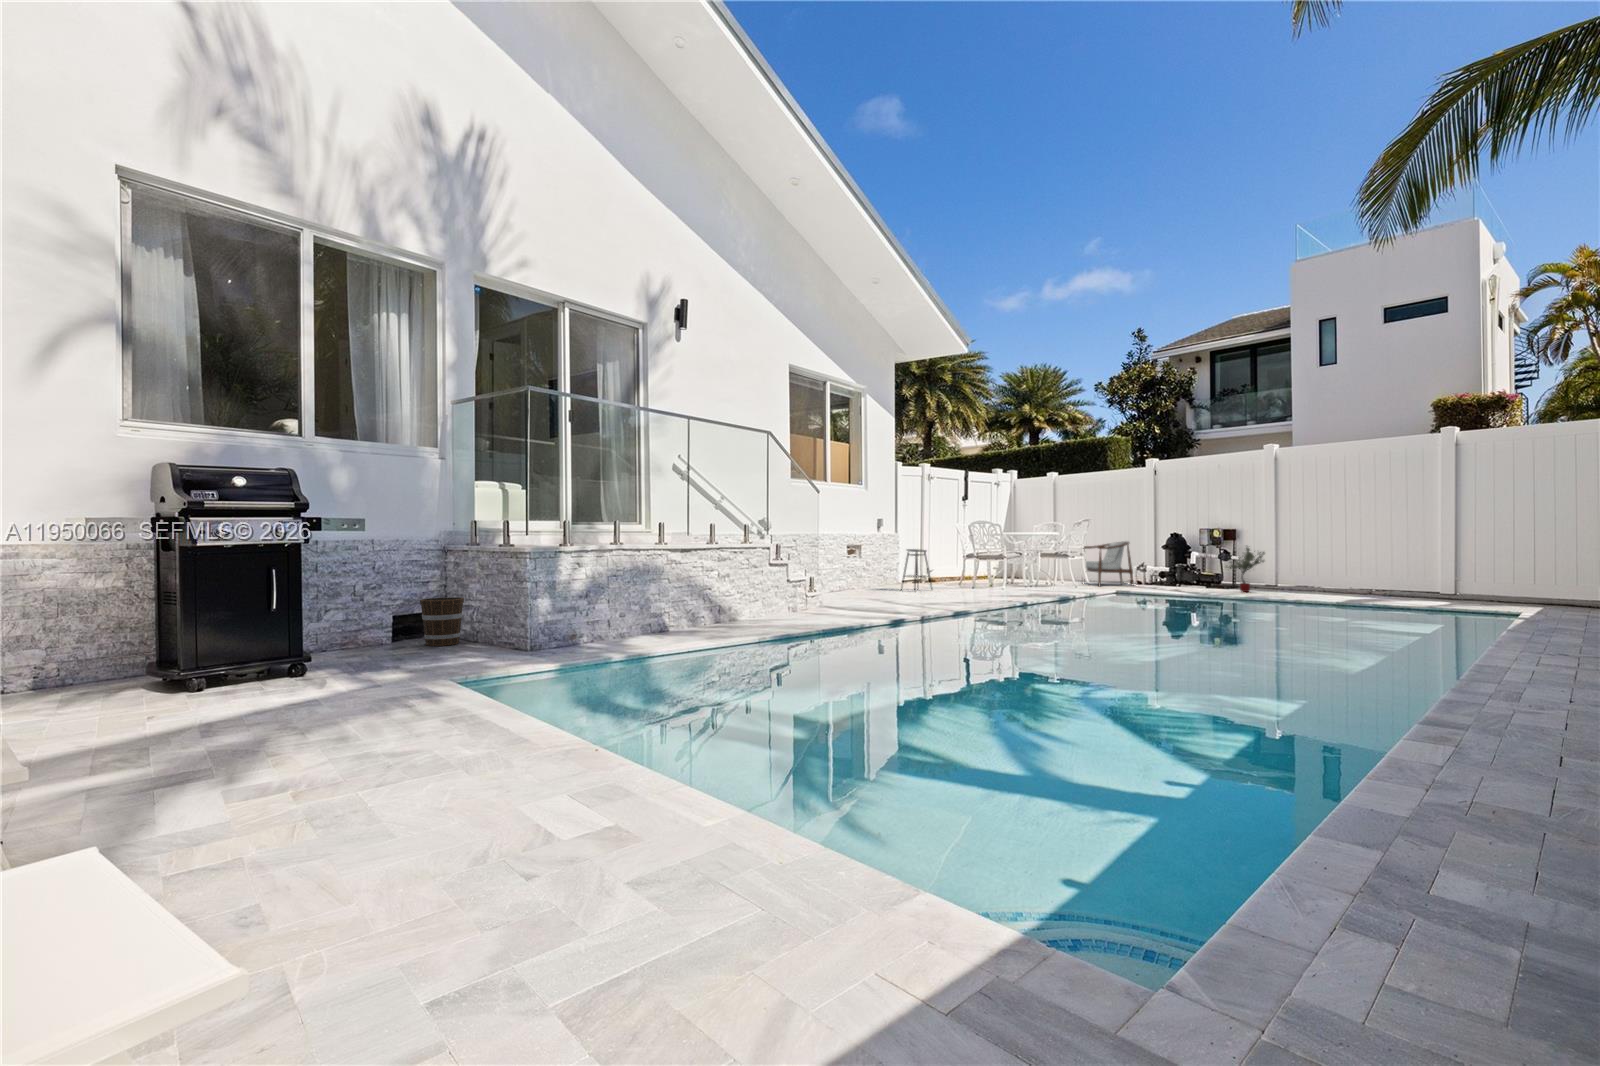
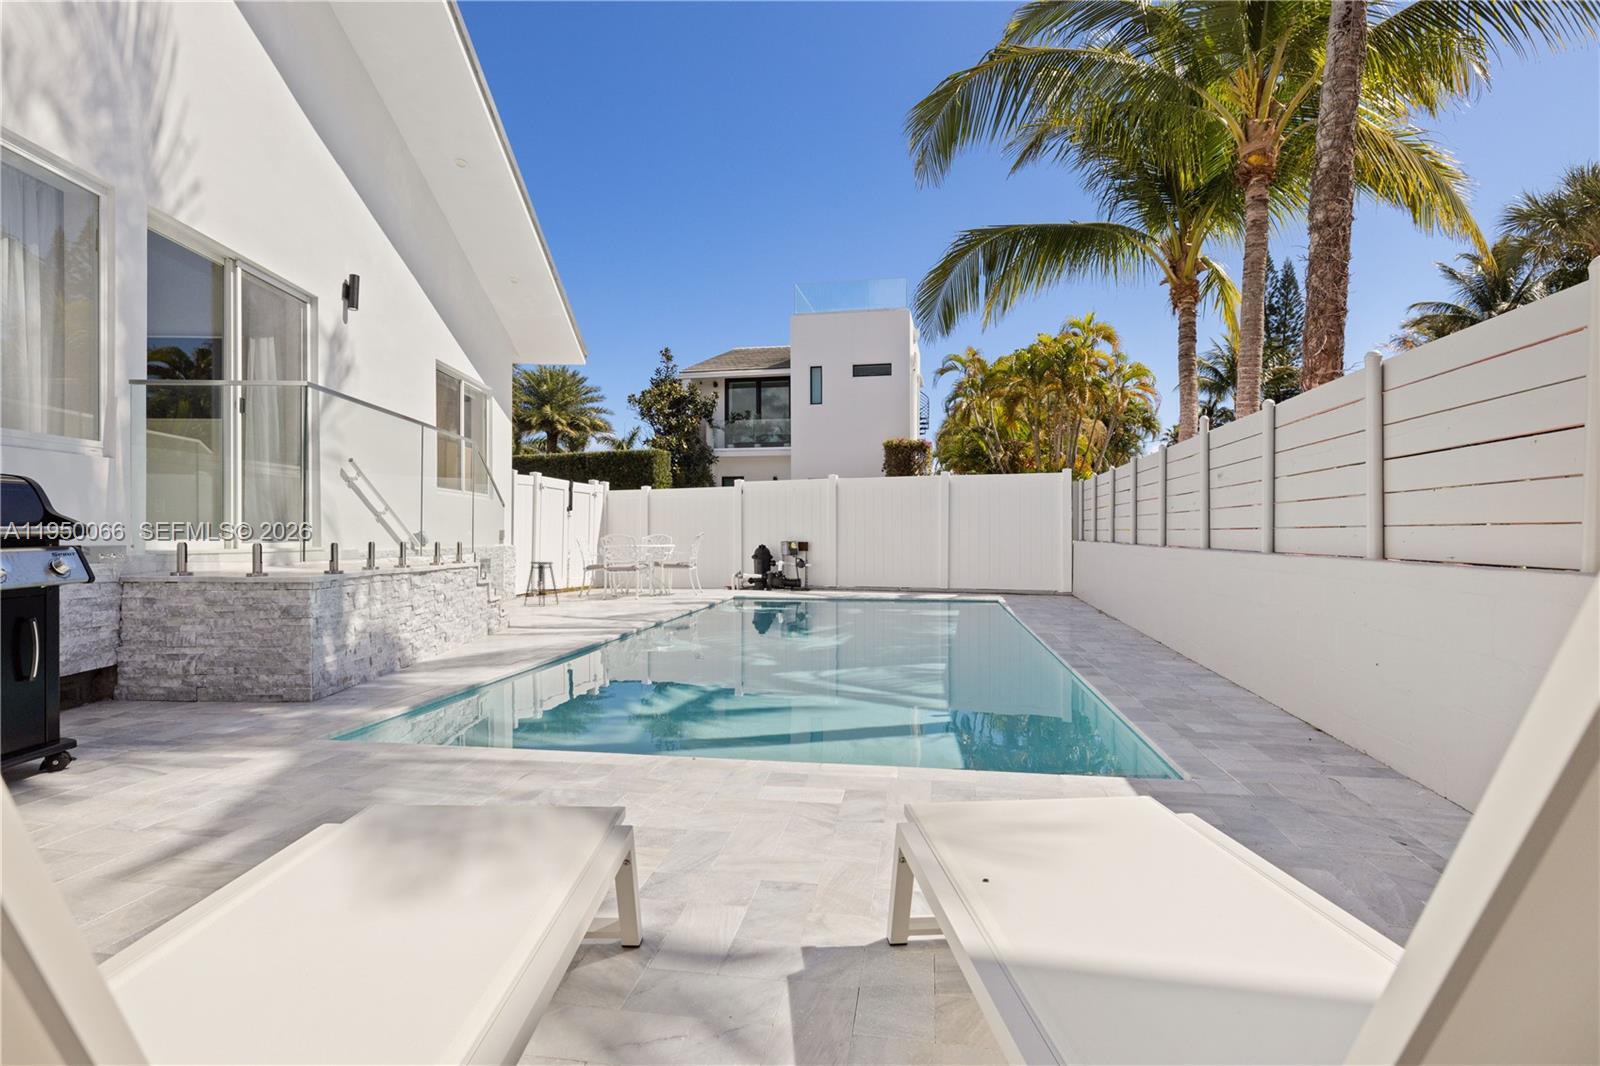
armchair: present [1083,541,1133,586] -> none [676,551,723,593]
potted tree: present [1226,547,1265,592] -> none [800,553,827,592]
bucket: present [420,597,464,646] -> none [105,646,178,718]

